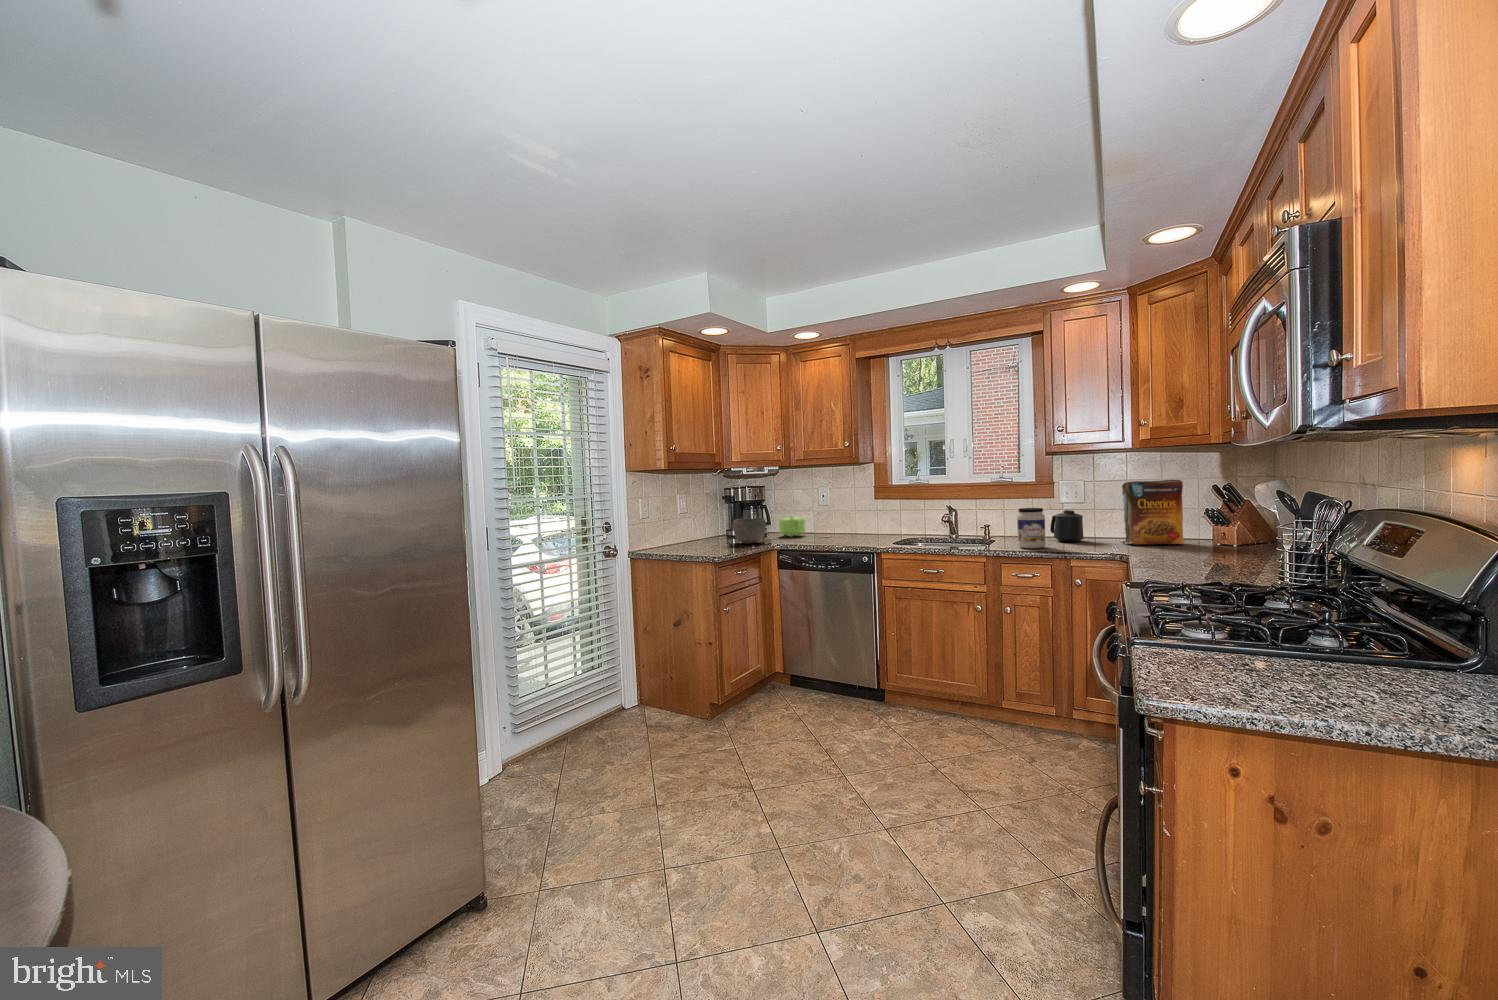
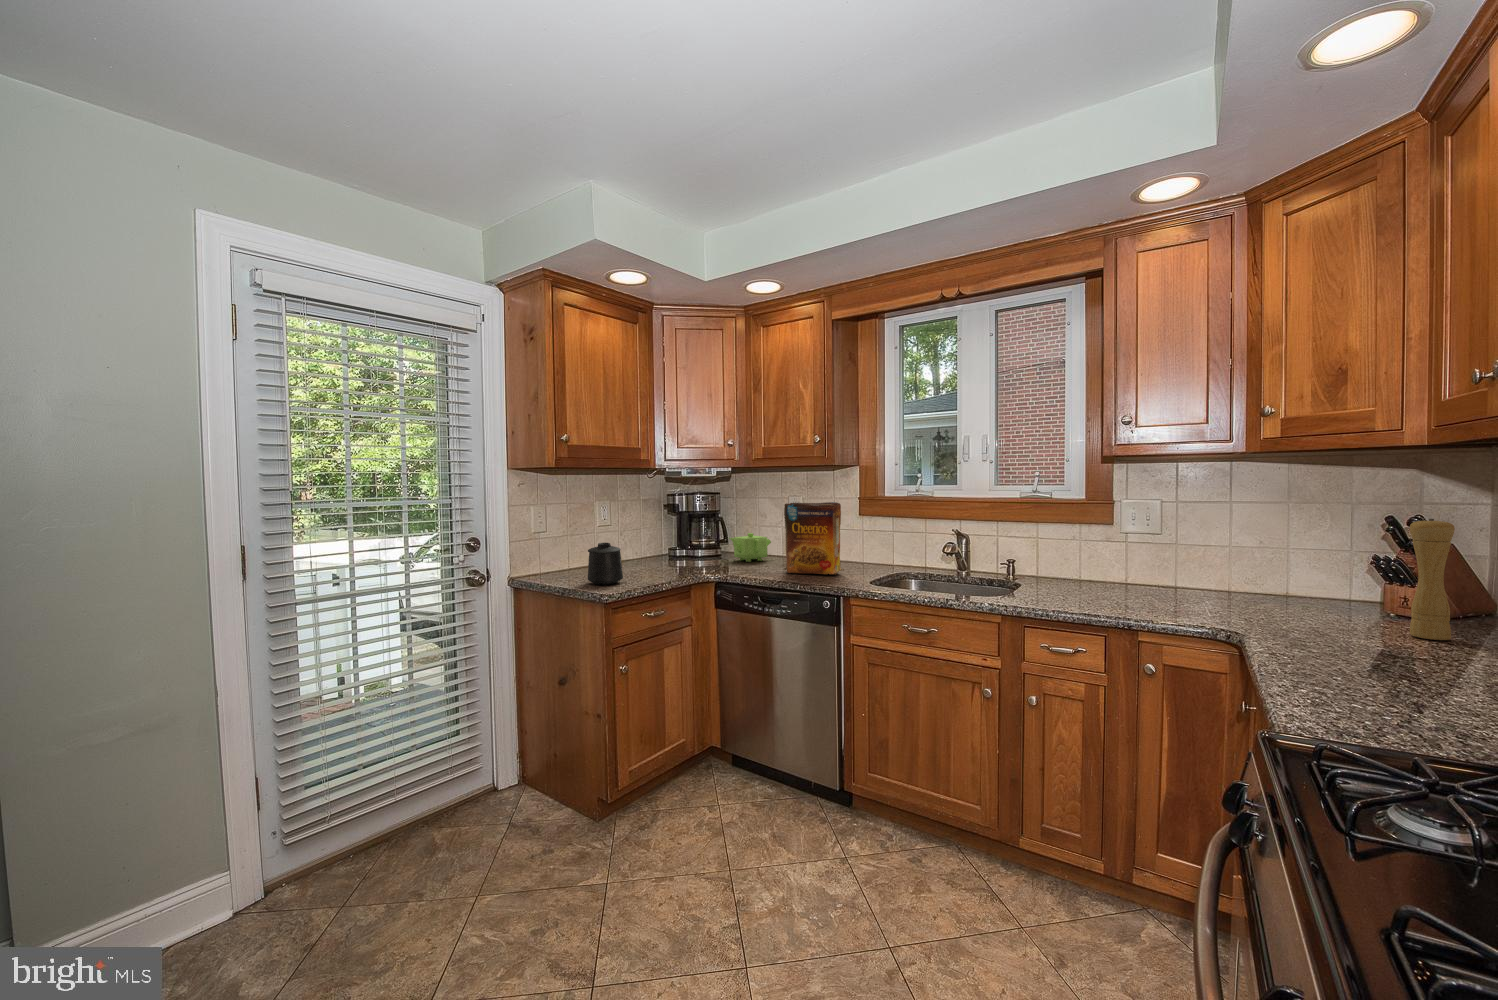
cereal box: present [1121,480,1185,545] -> present [784,502,844,574]
pepper mill: none [1219,485,1241,553] -> present [1410,519,1455,640]
jar: present [1017,508,1045,548] -> none [1053,541,1097,605]
mug: present [1050,510,1084,542] -> present [588,543,623,585]
bowl: present [733,518,766,544] -> none [661,536,706,571]

